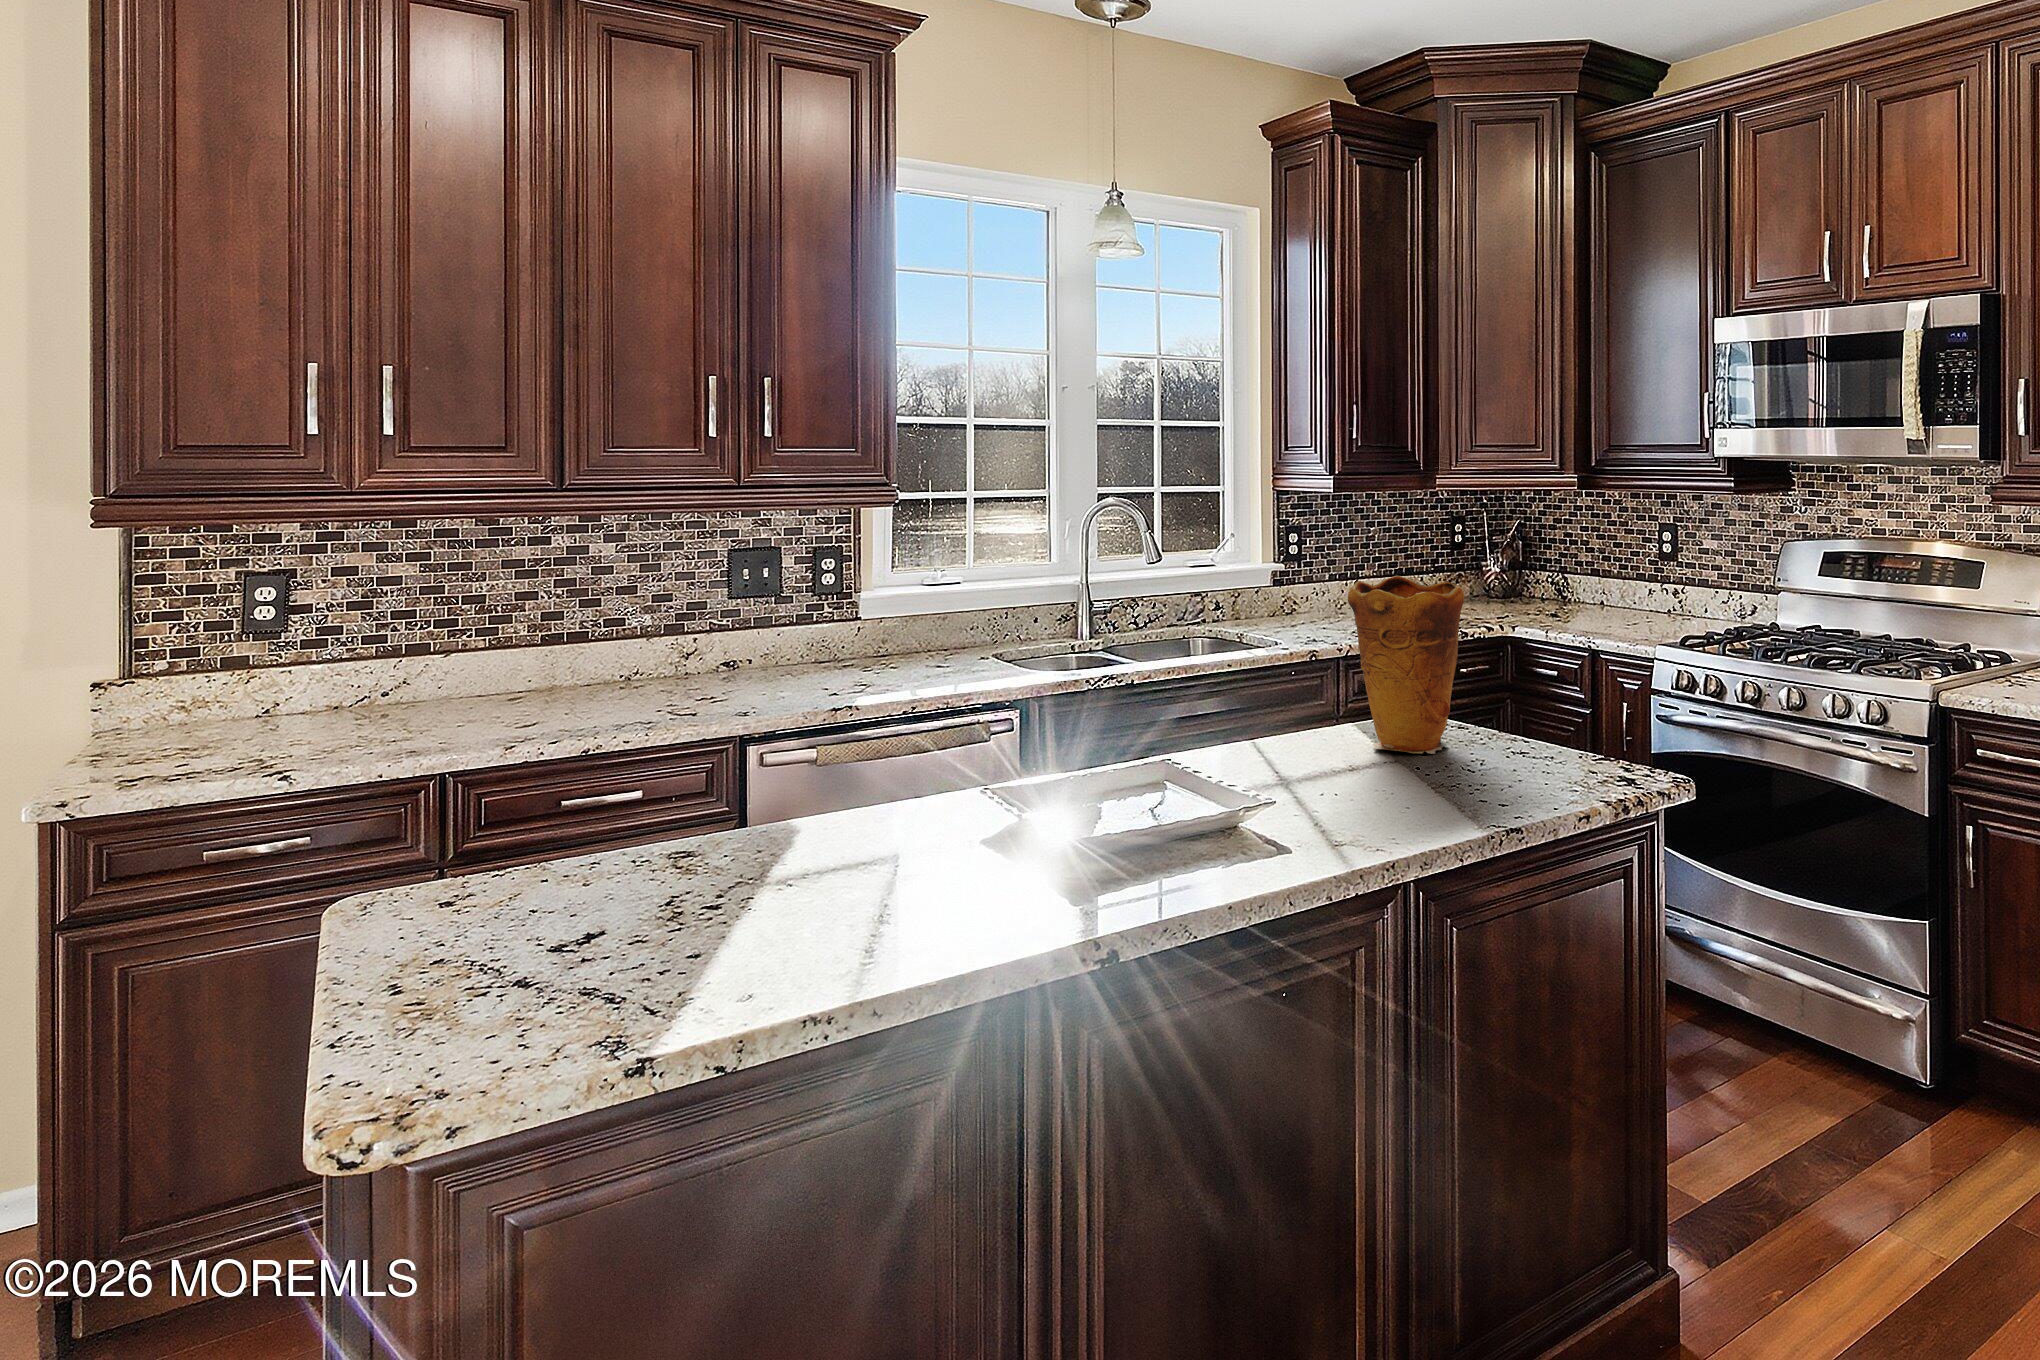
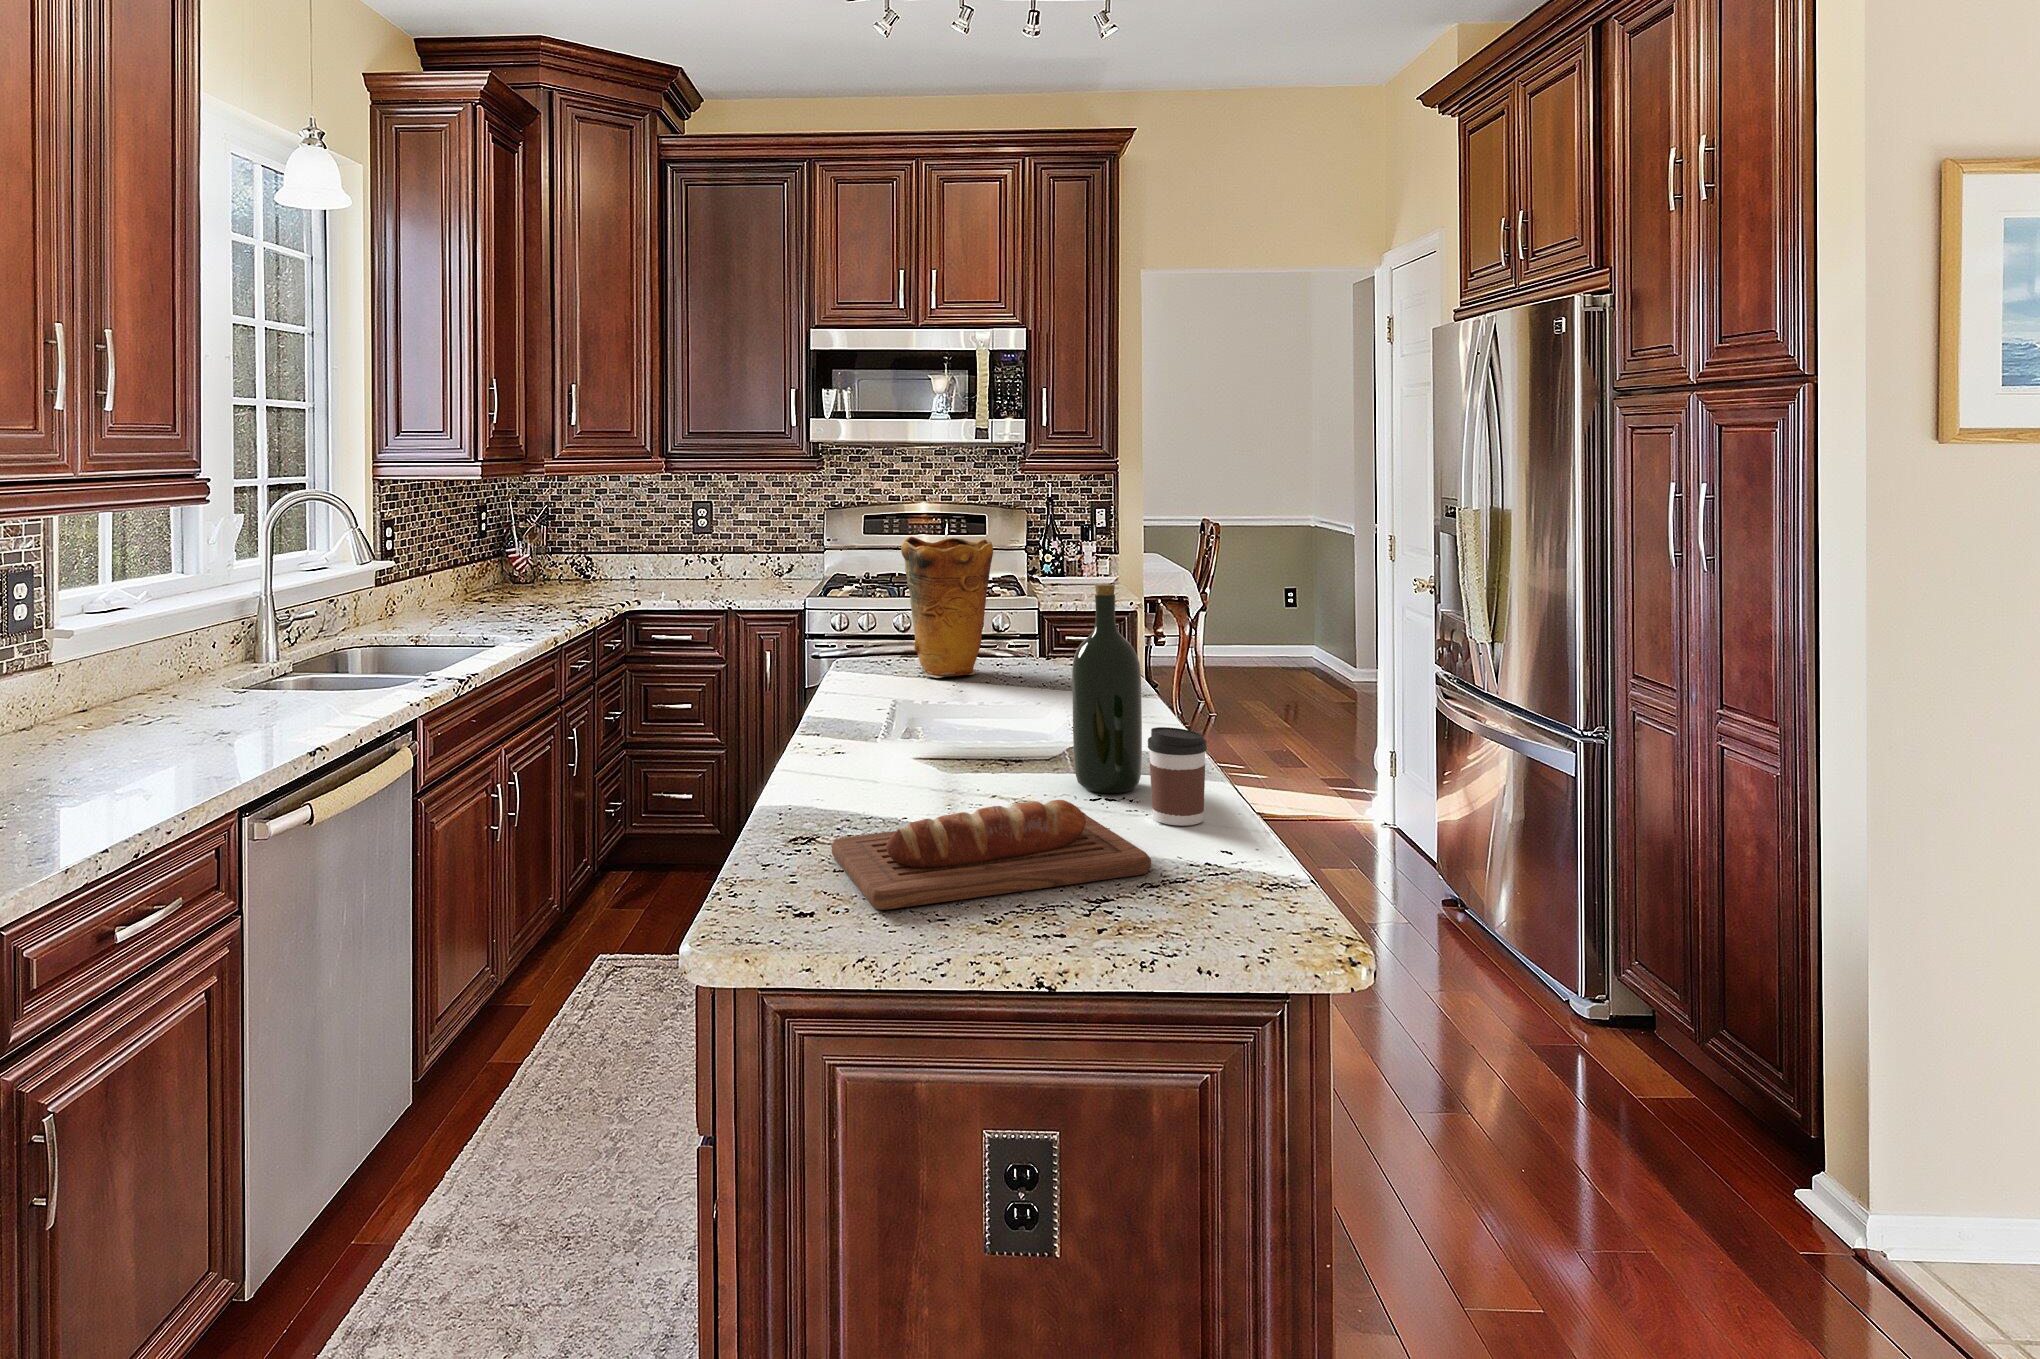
wine bottle: none [972,644,1058,899] -> present [1072,584,1142,793]
coffee cup: none [881,821,955,947] -> present [1148,727,1207,825]
bread loaf: none [521,847,853,965] -> present [832,800,1151,910]

